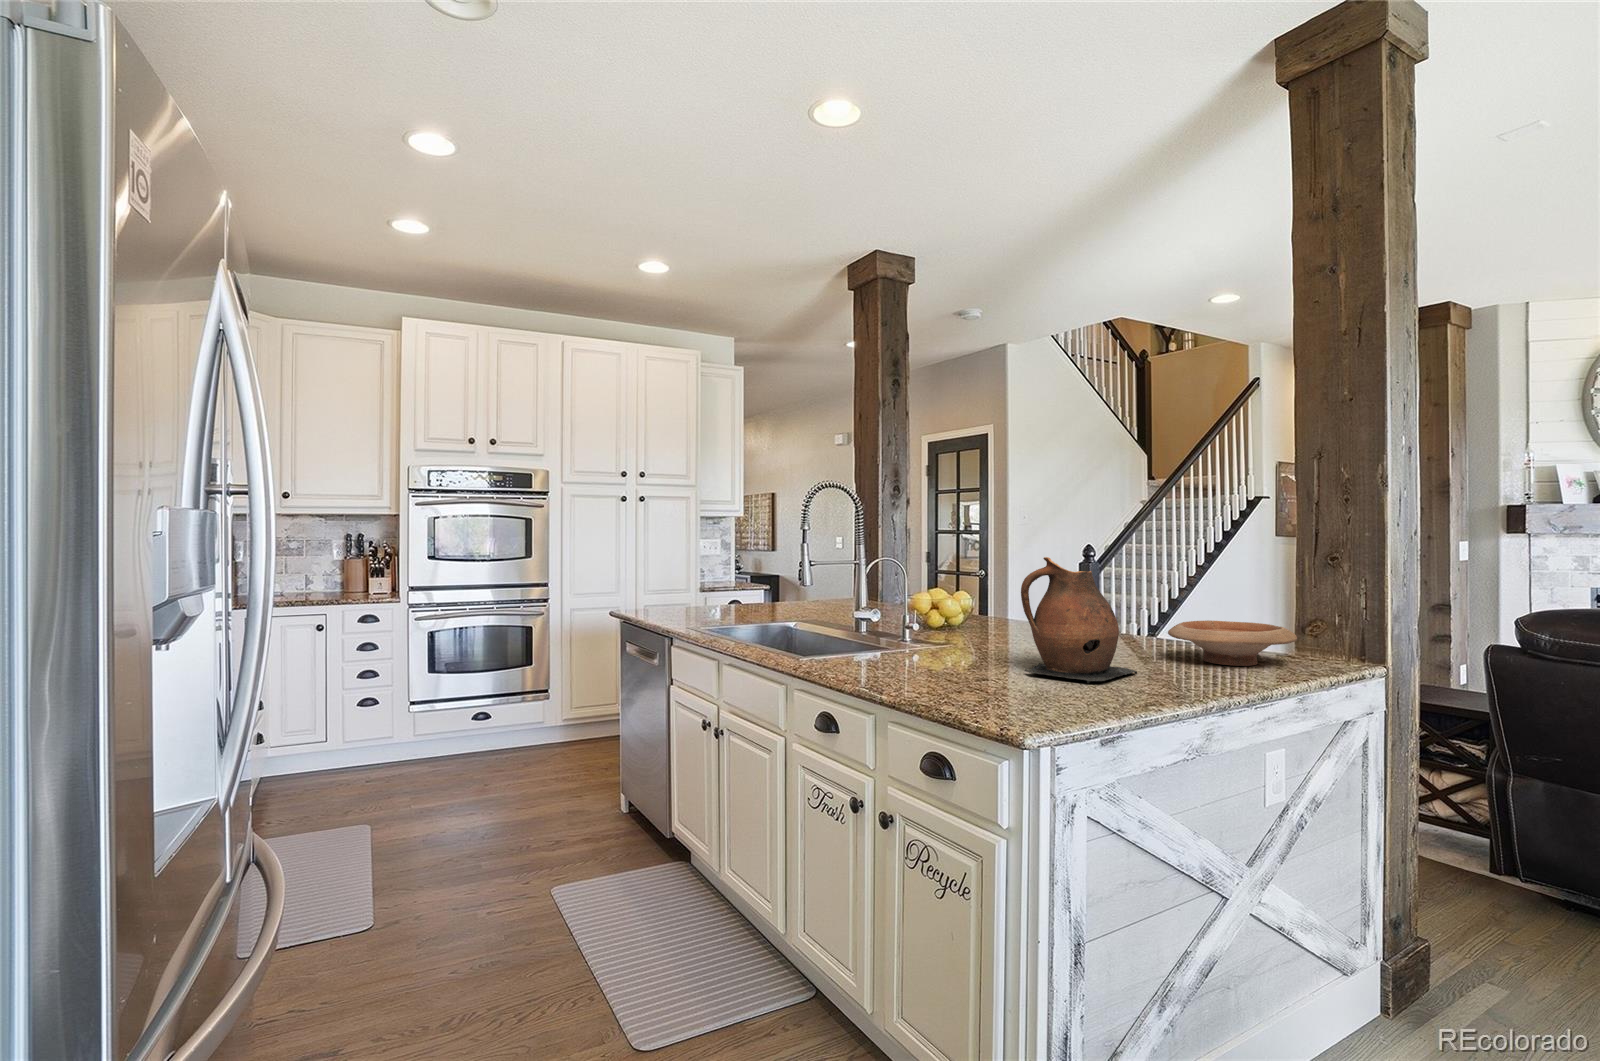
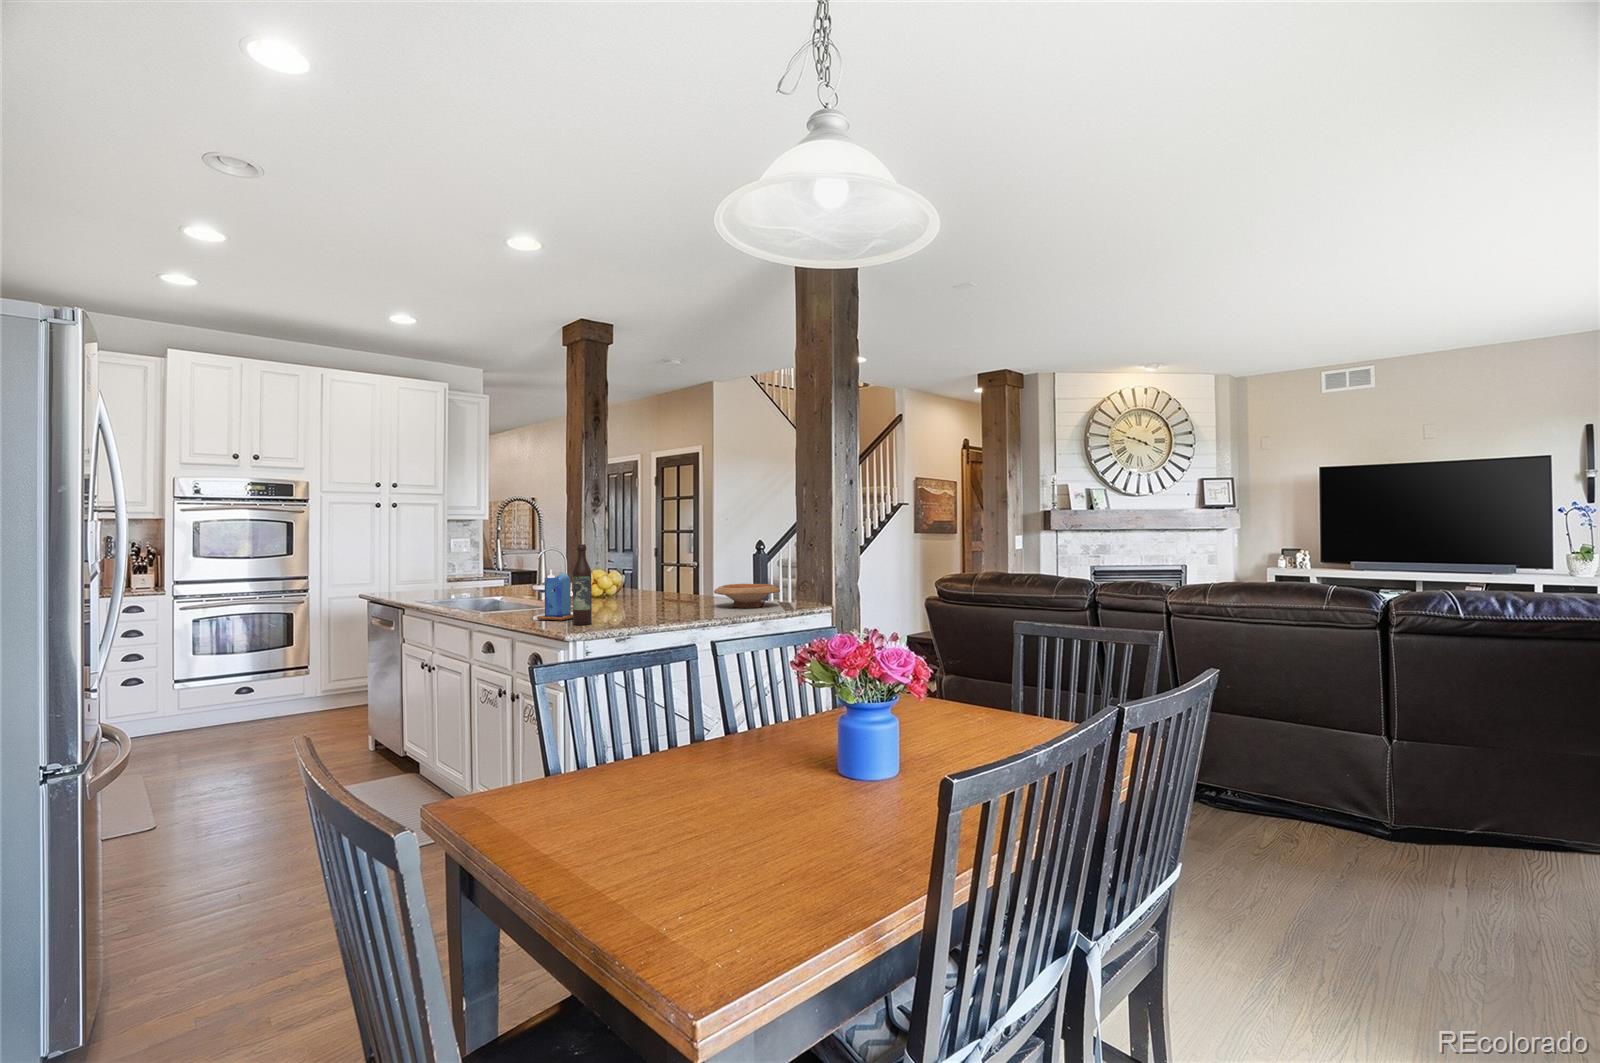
wine bottle: none [978,552,1011,699] -> present [573,544,592,625]
ceramic pitcher: present [1021,557,1137,683] -> none [616,547,682,617]
candle: none [899,593,963,683] -> present [537,570,573,620]

